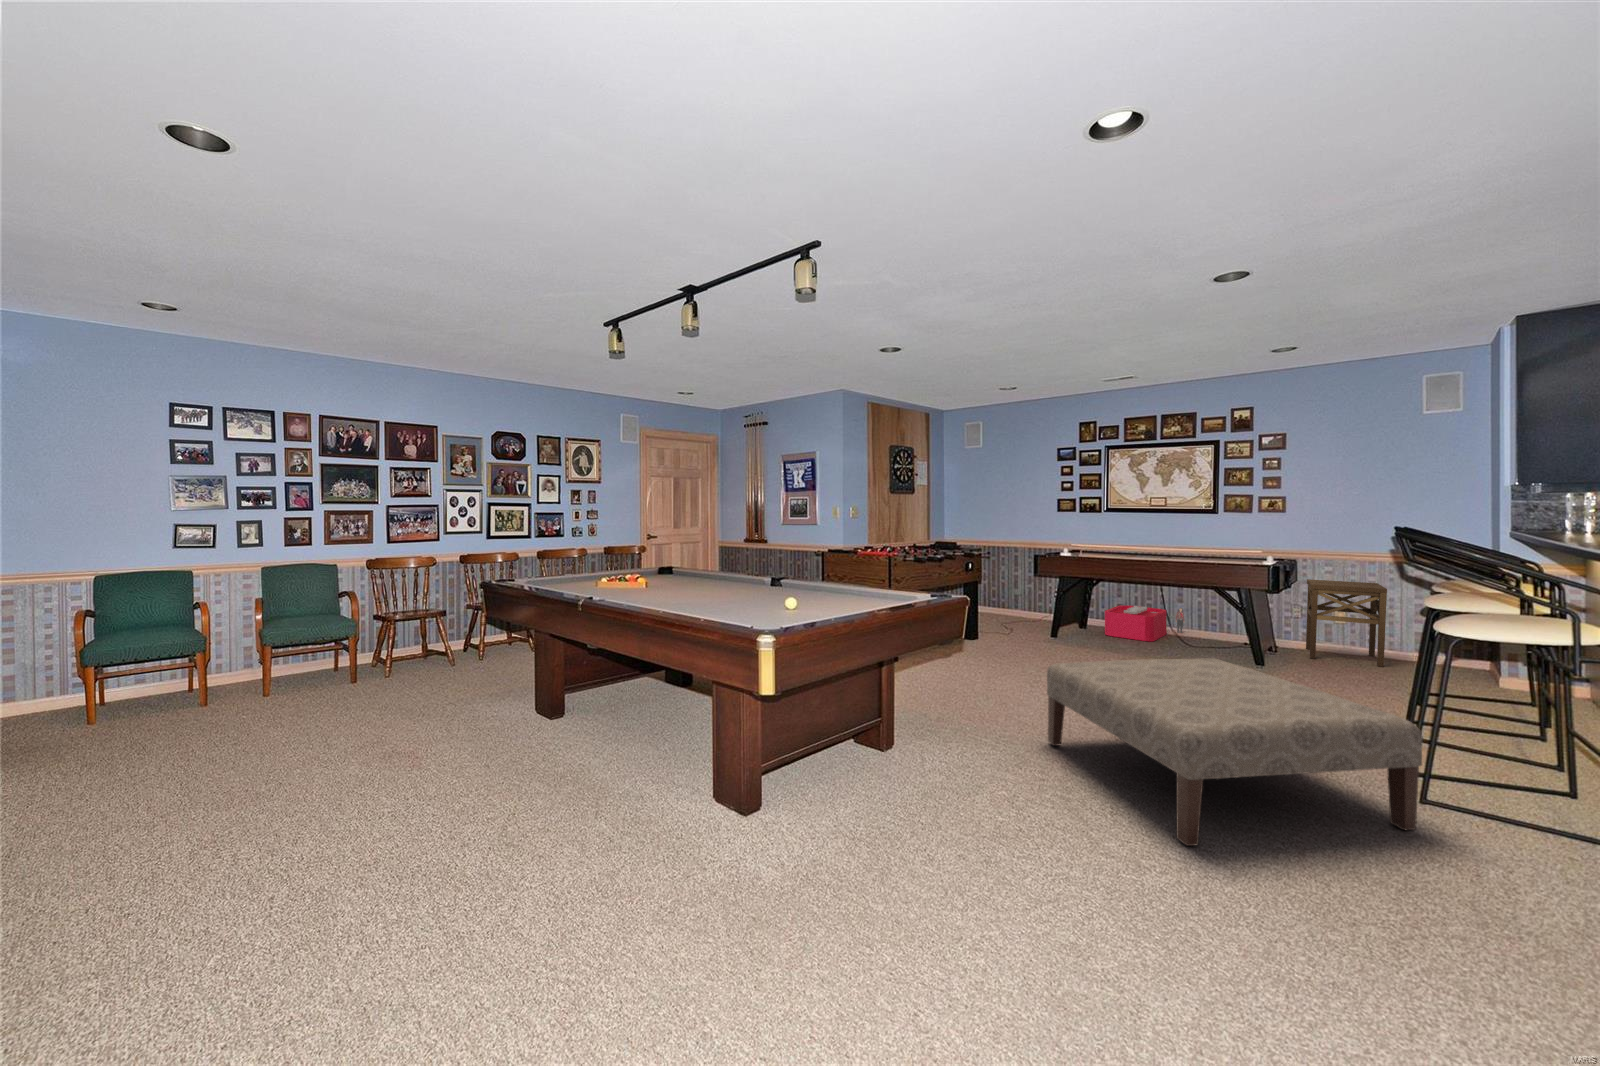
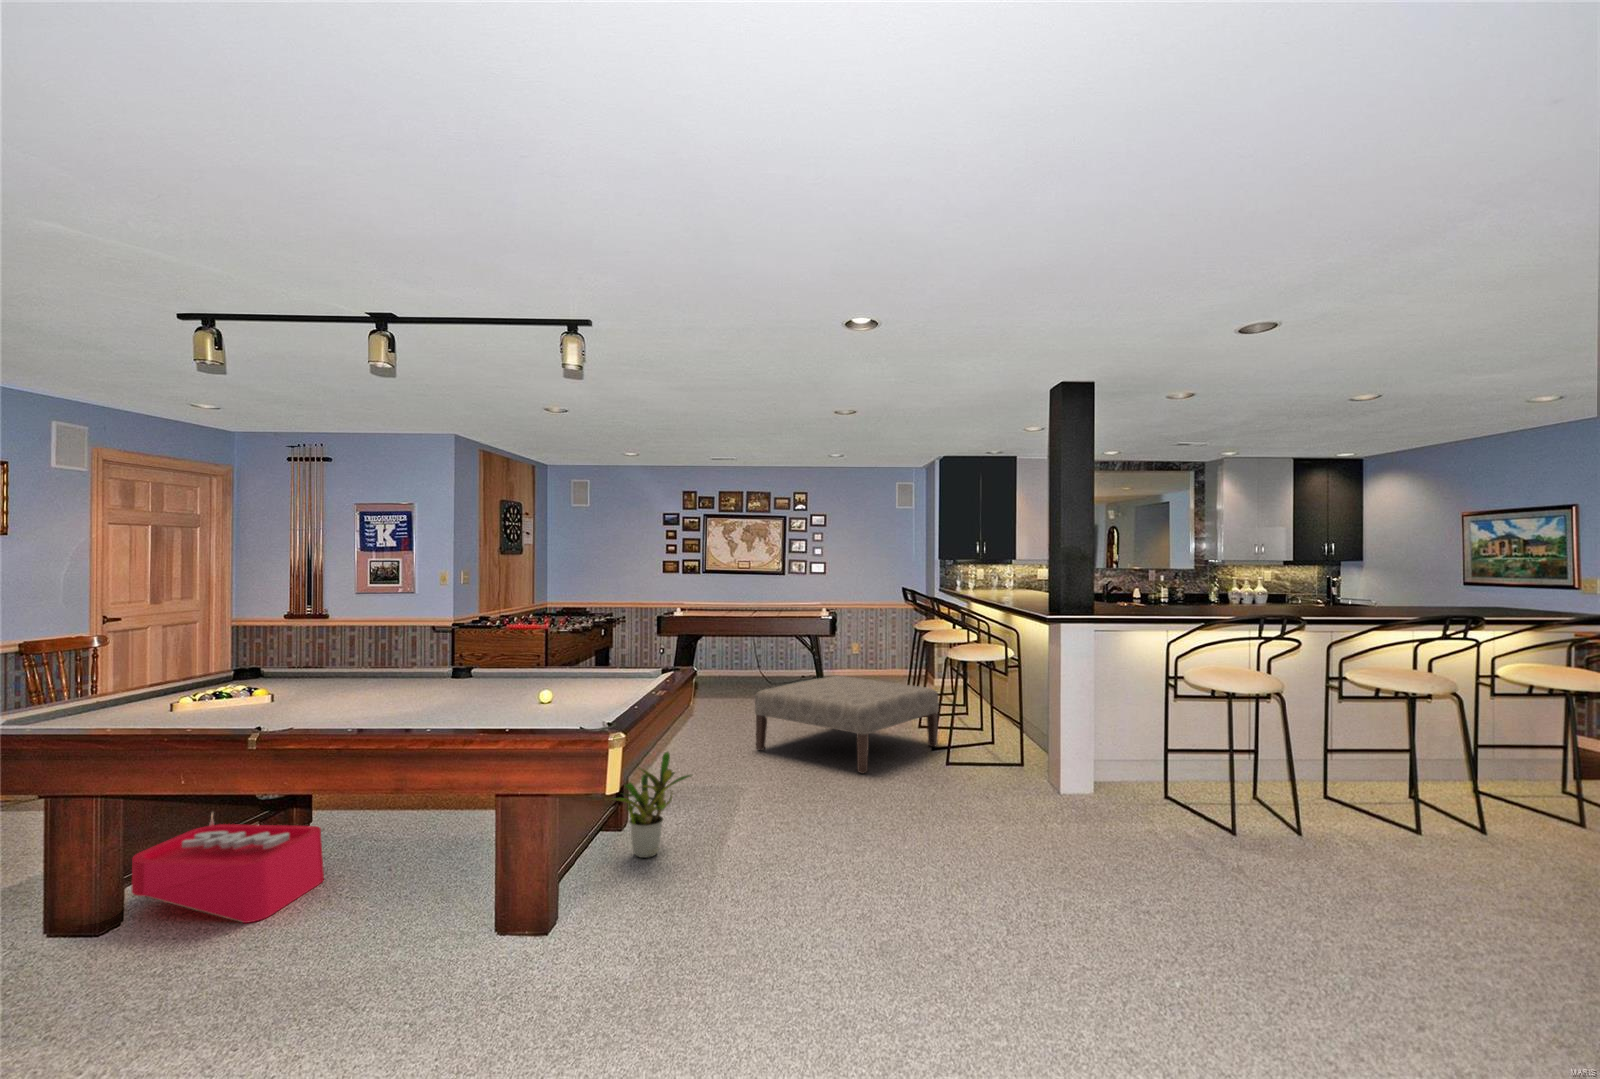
side table: present [1306,579,1387,667] -> none [843,622,887,678]
storage bin: present [1105,605,1184,641] -> present [131,812,324,923]
potted plant: none [631,739,777,885] -> present [612,752,692,858]

